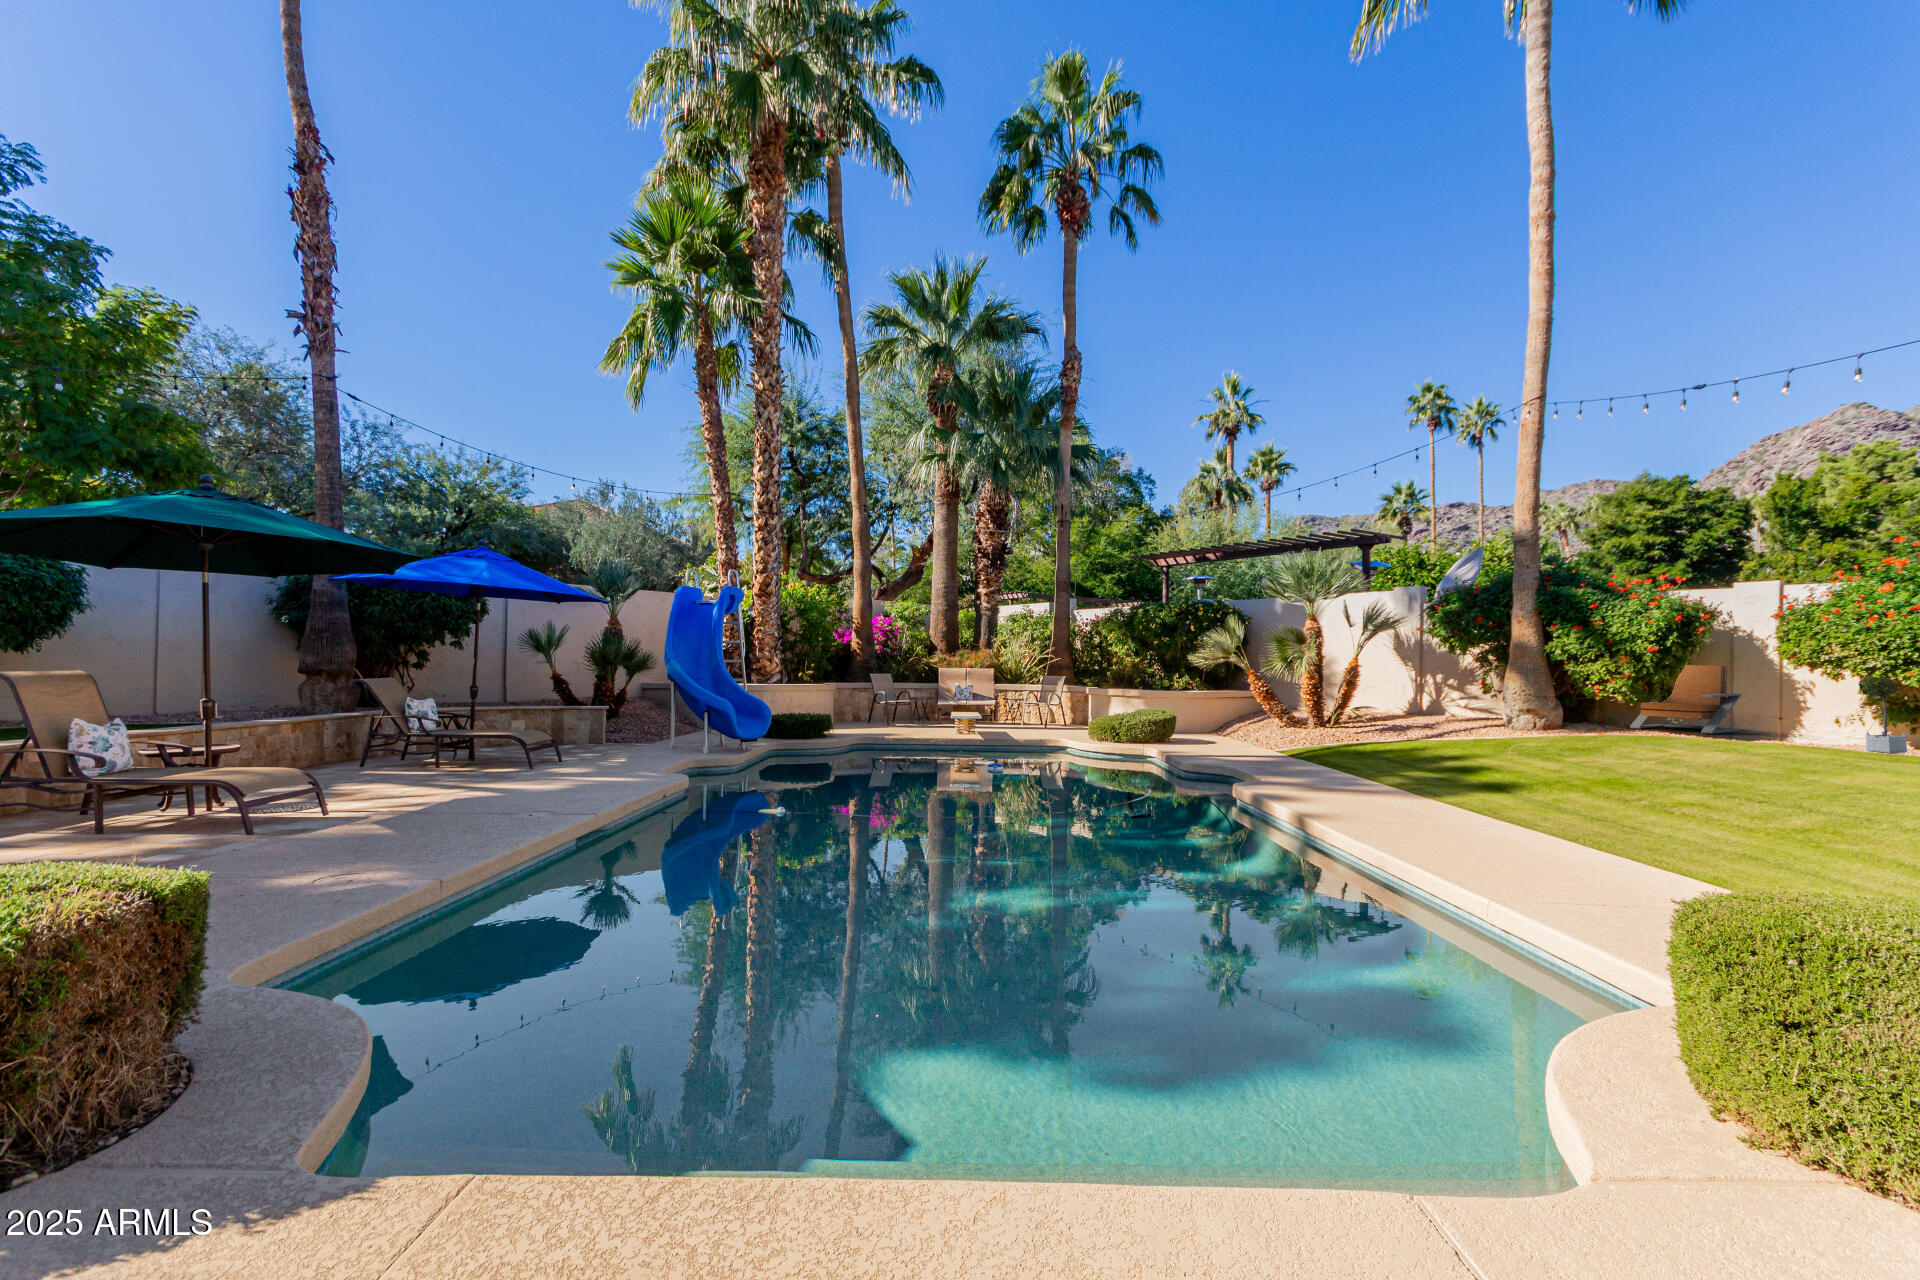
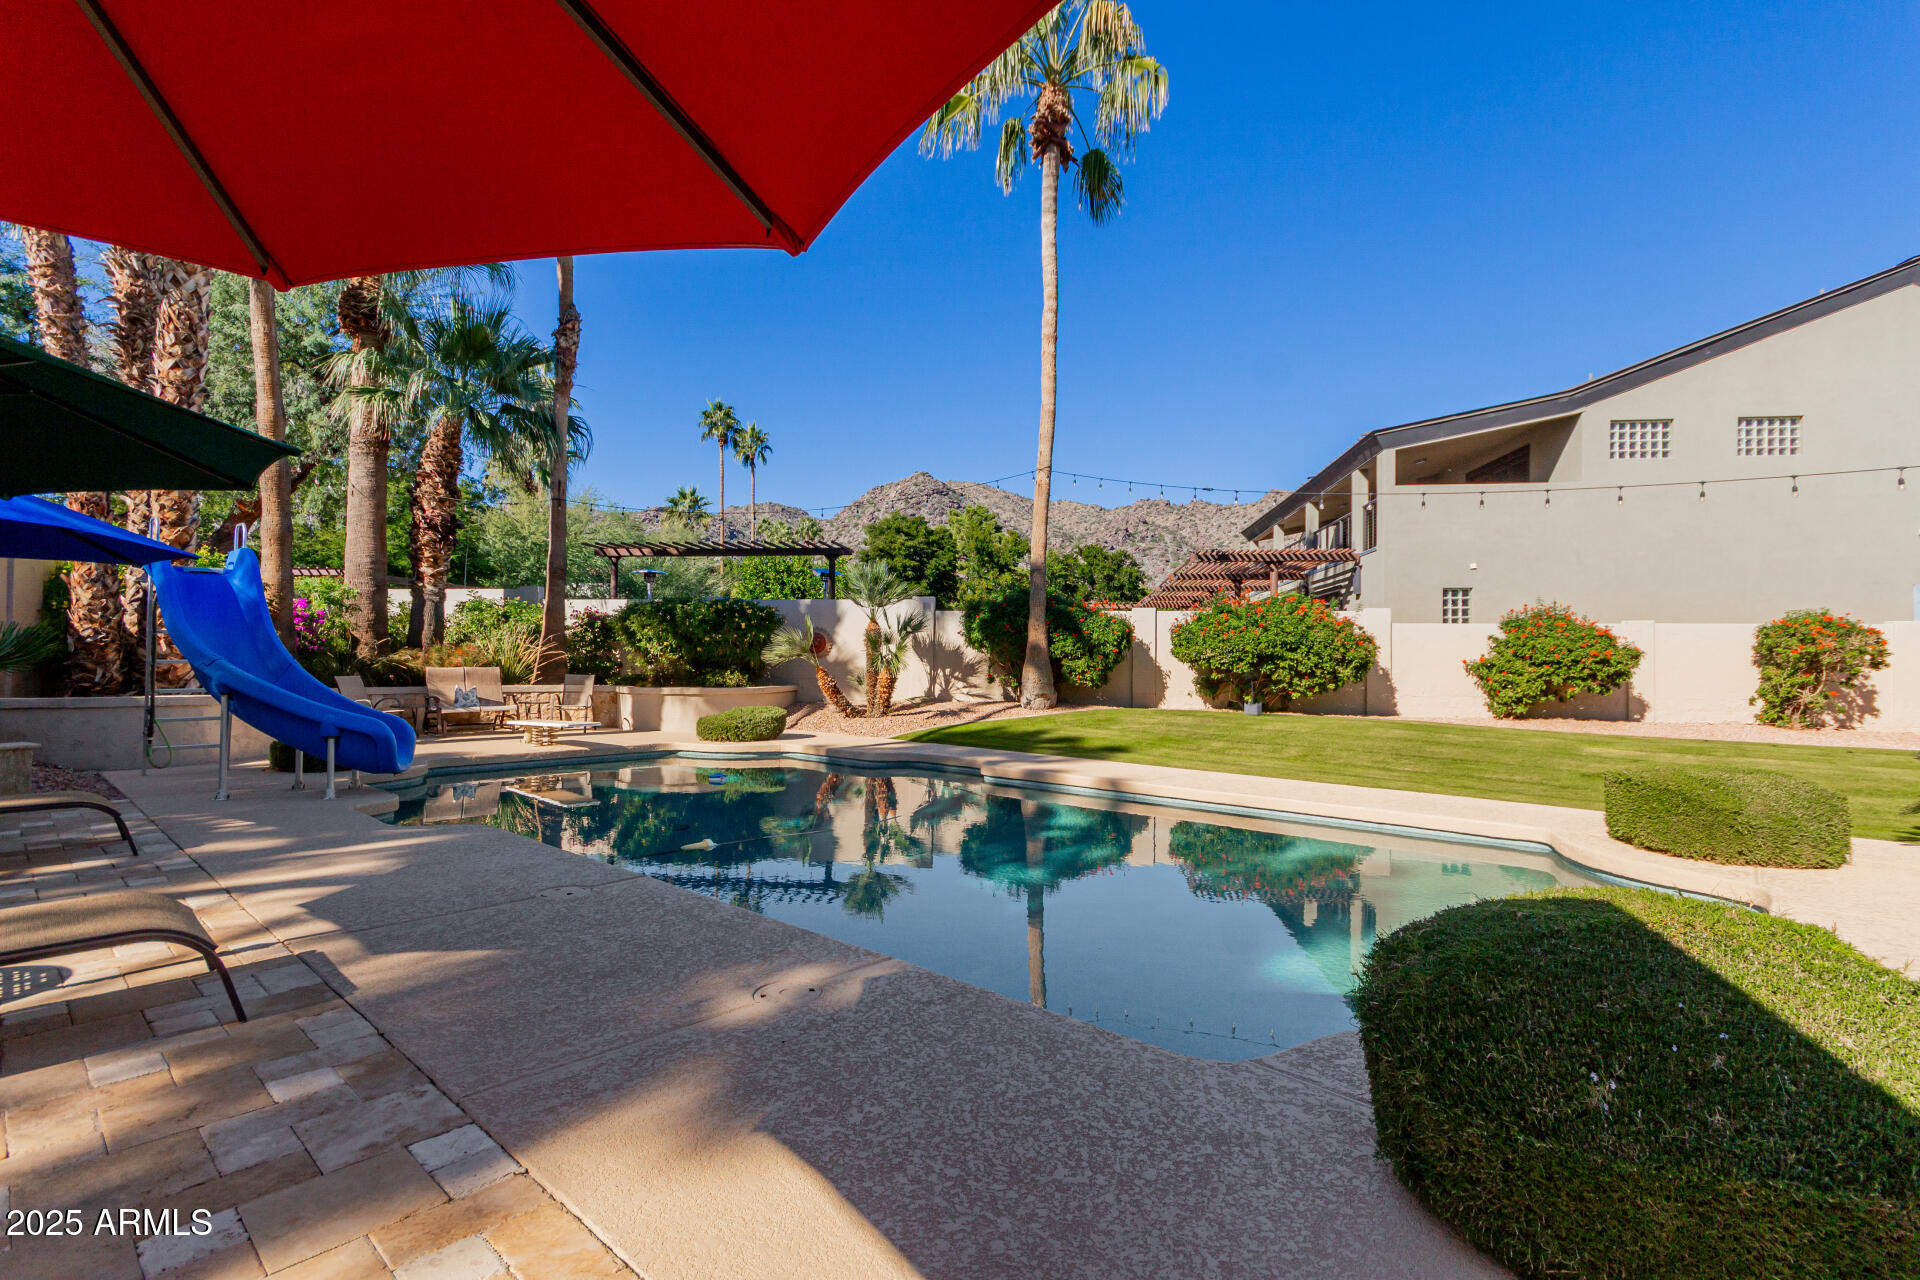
lounge chair: present [1630,665,1741,733] -> none [1101,660,1158,708]

